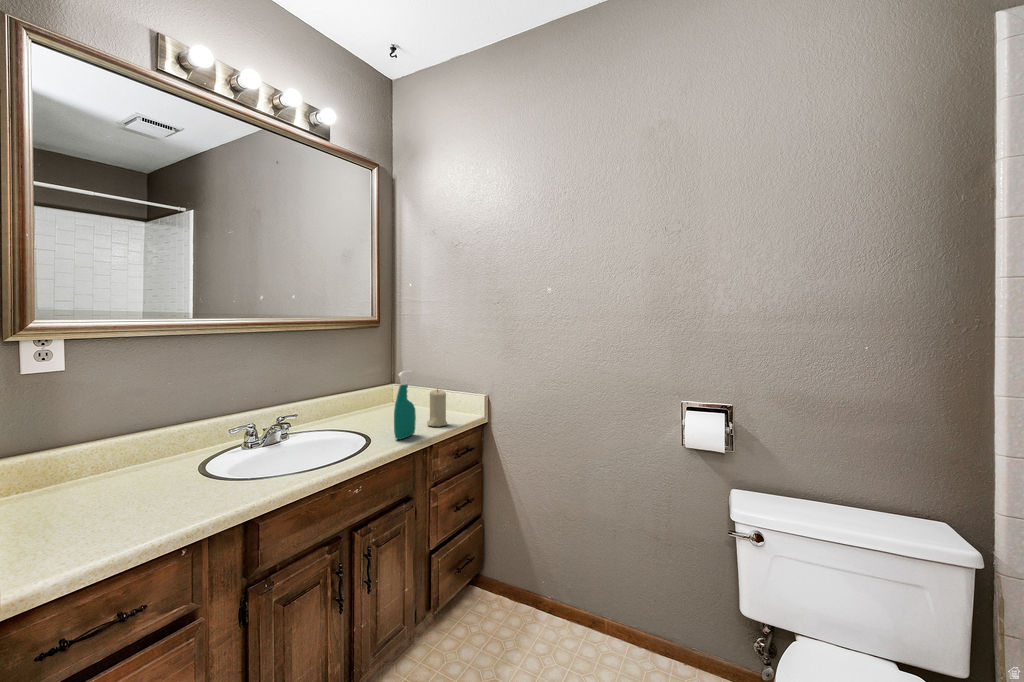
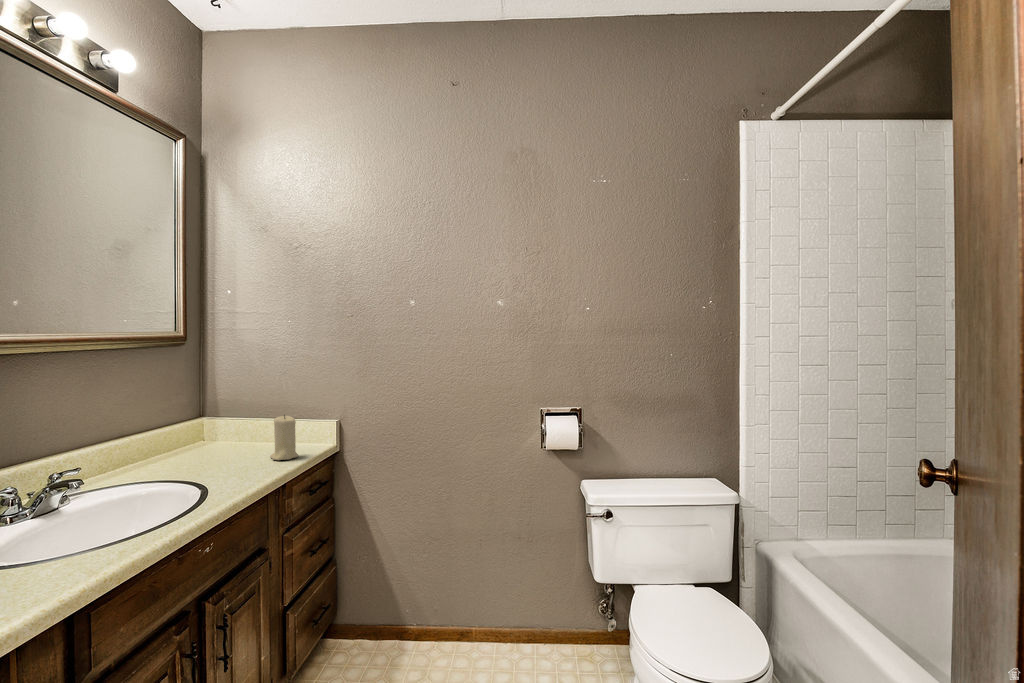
spray bottle: present [394,370,416,439] -> none [241,395,265,480]

